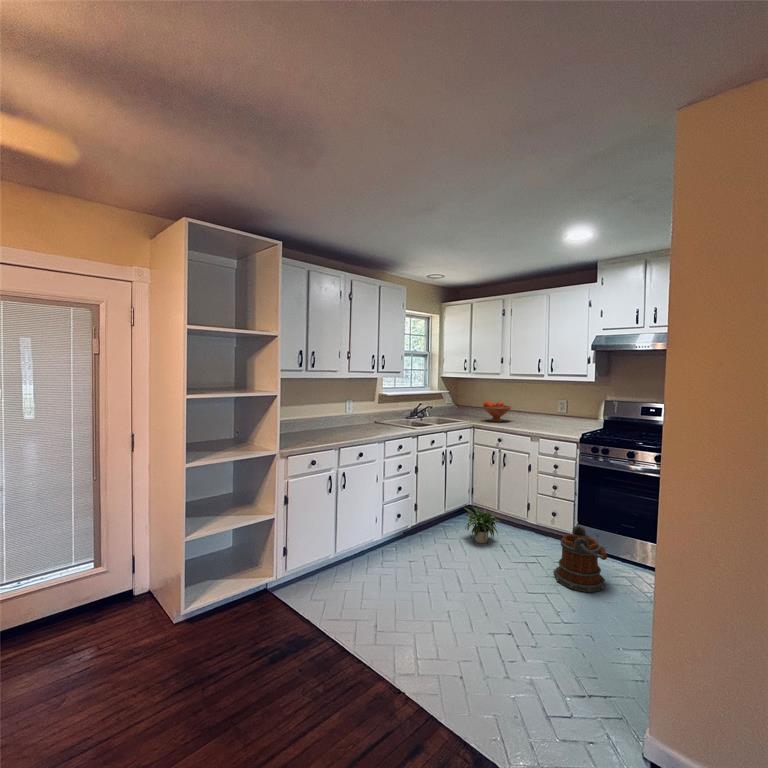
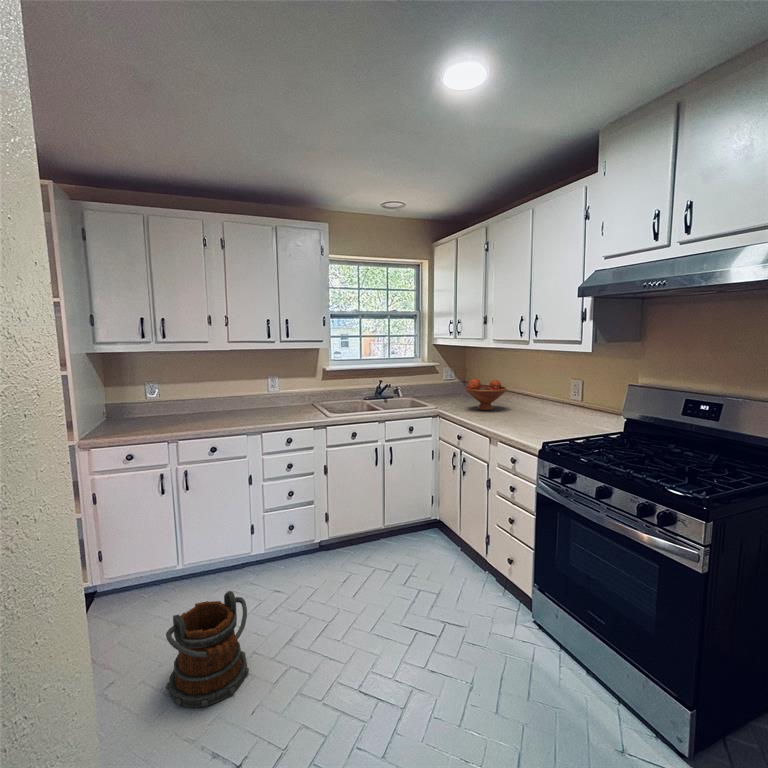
potted plant: present [464,507,500,543] -> none [373,530,419,587]
bucket: present [553,526,607,592] -> present [166,591,249,707]

